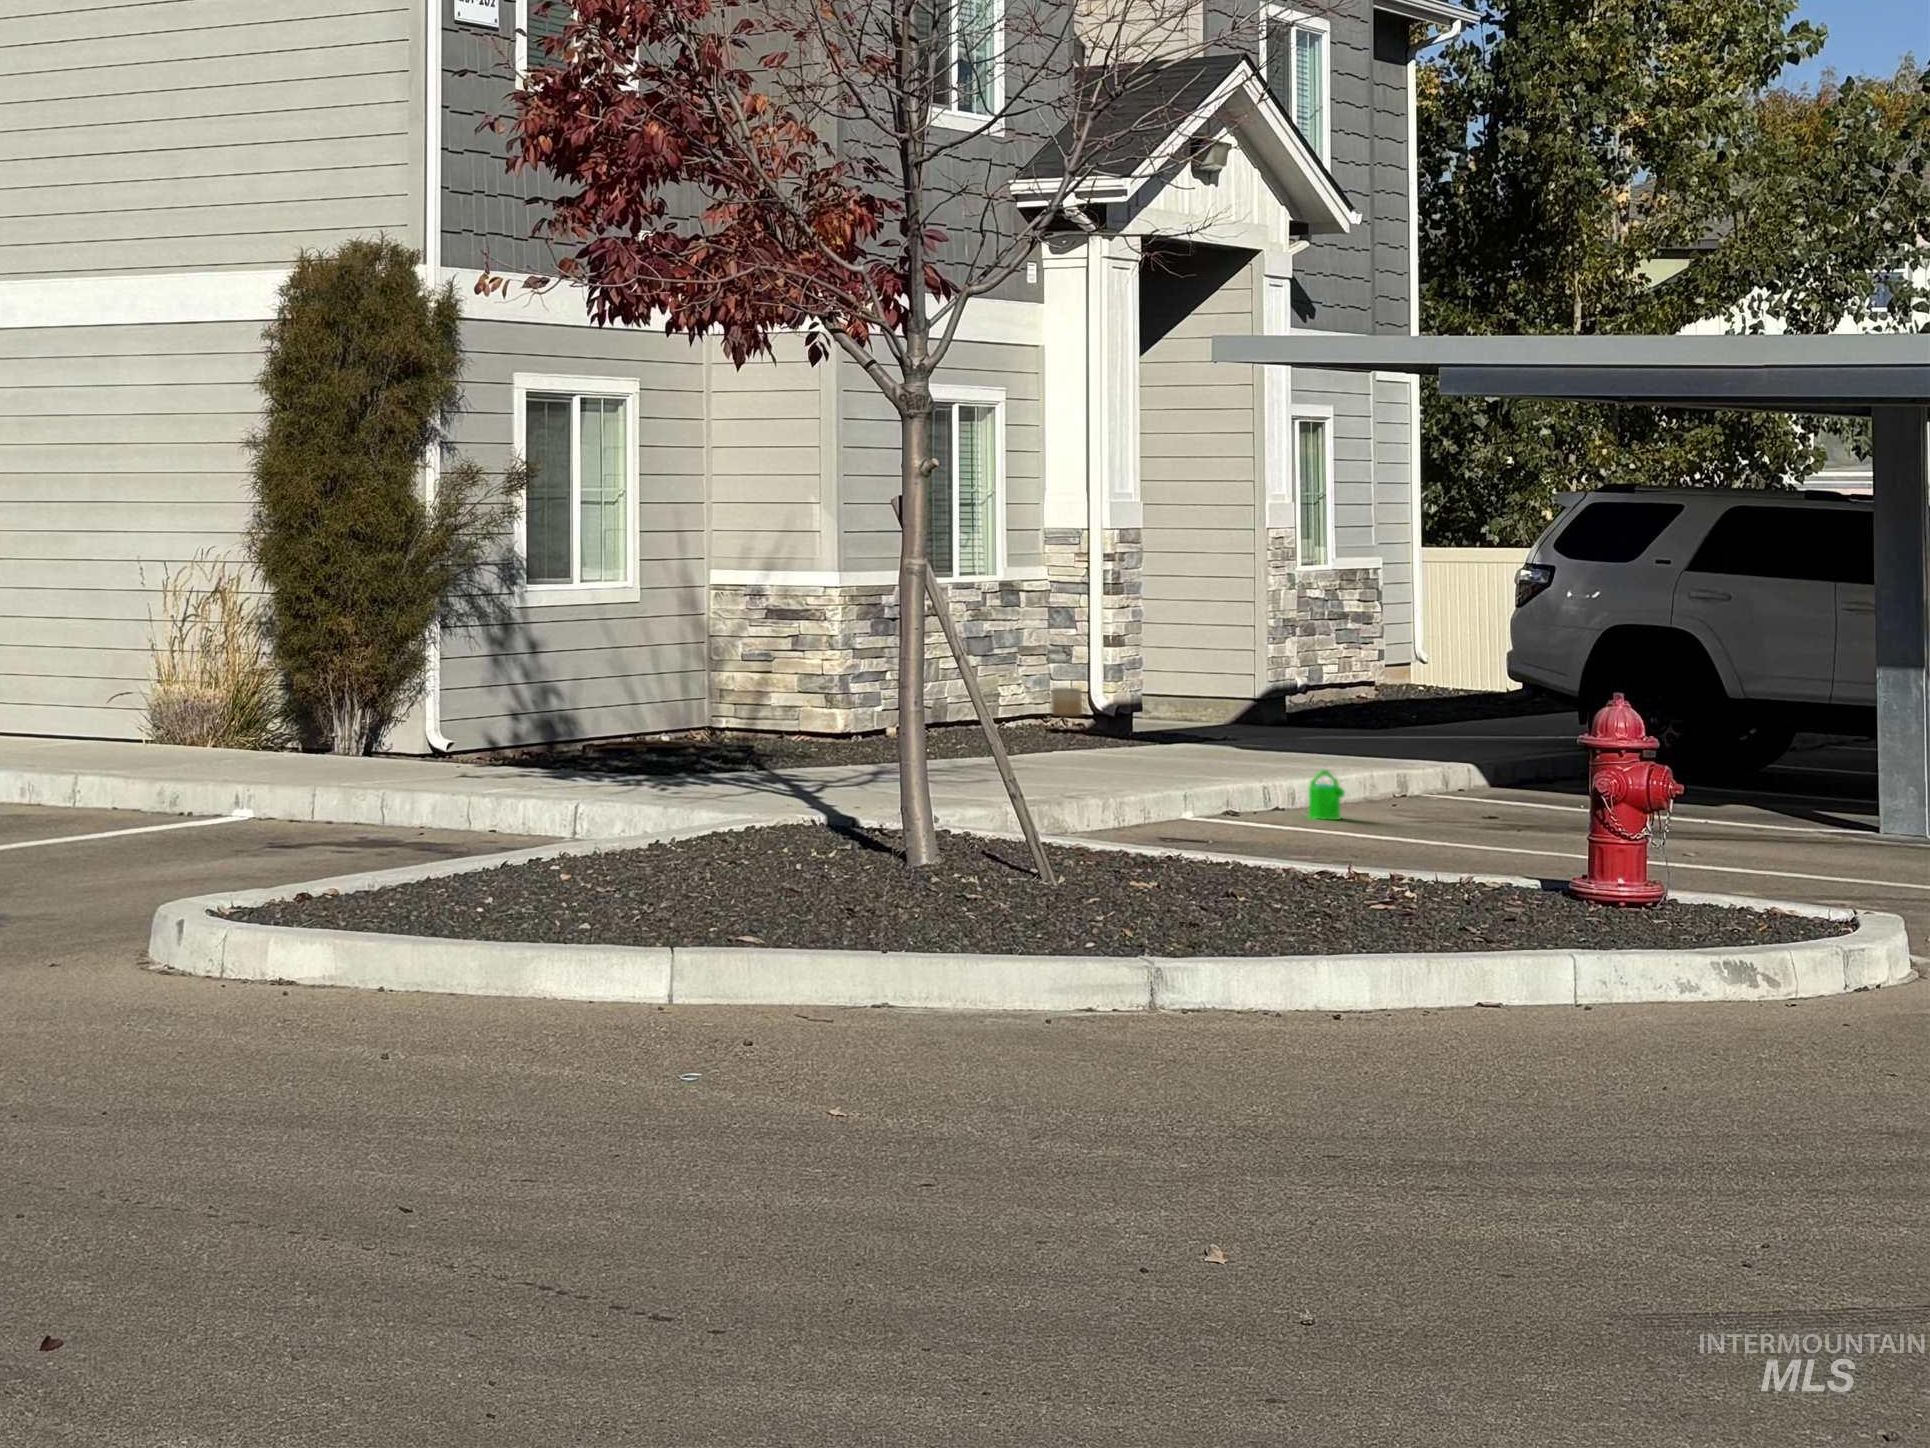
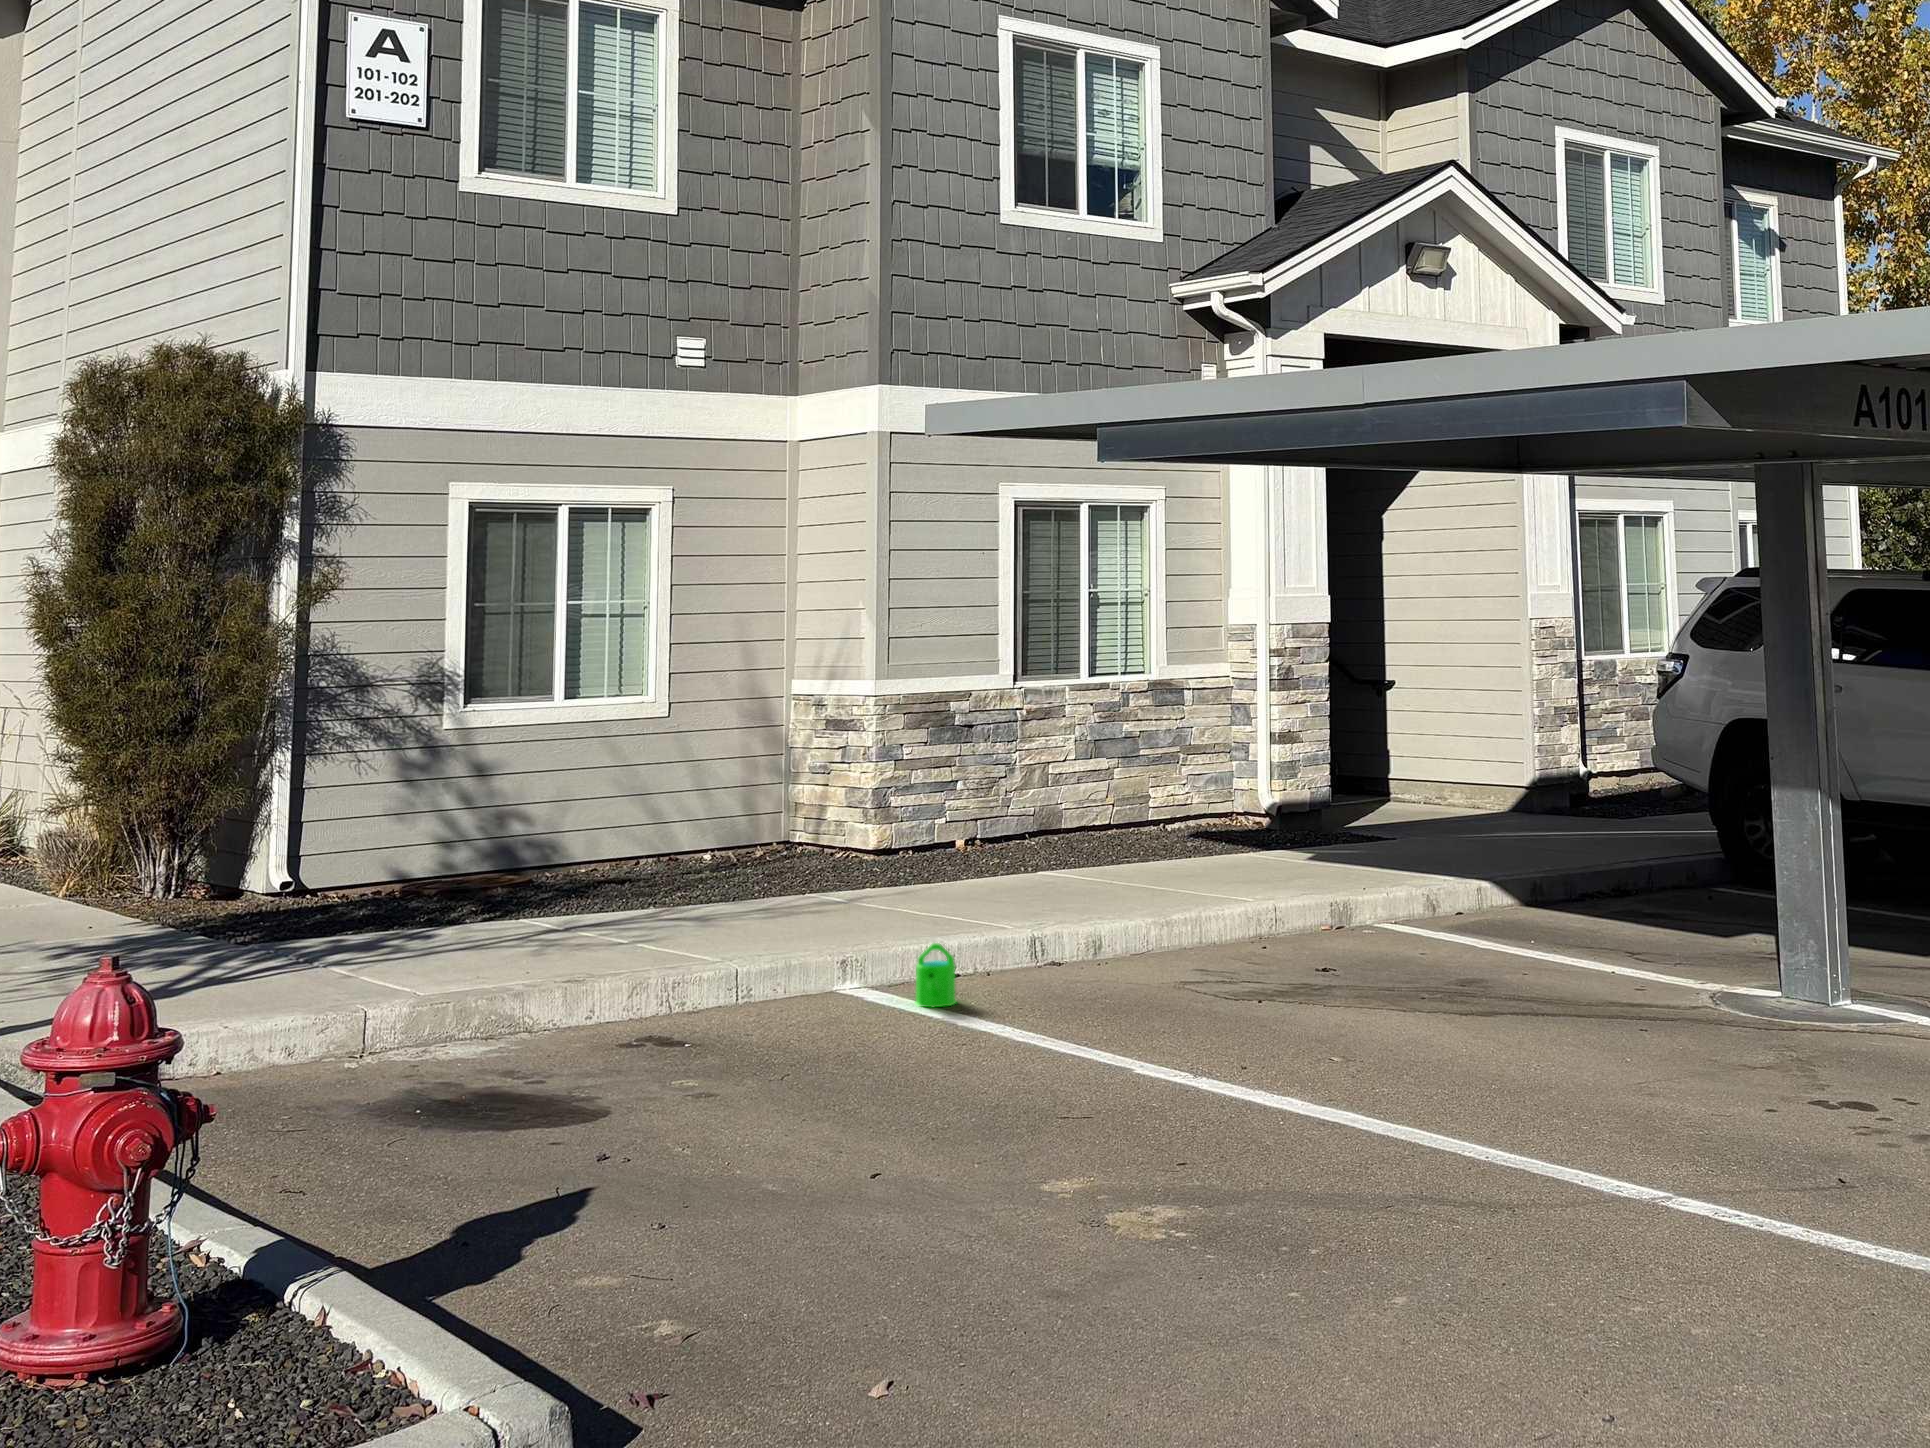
planter: present [1051,688,1082,717] -> none [1214,787,1244,817]

